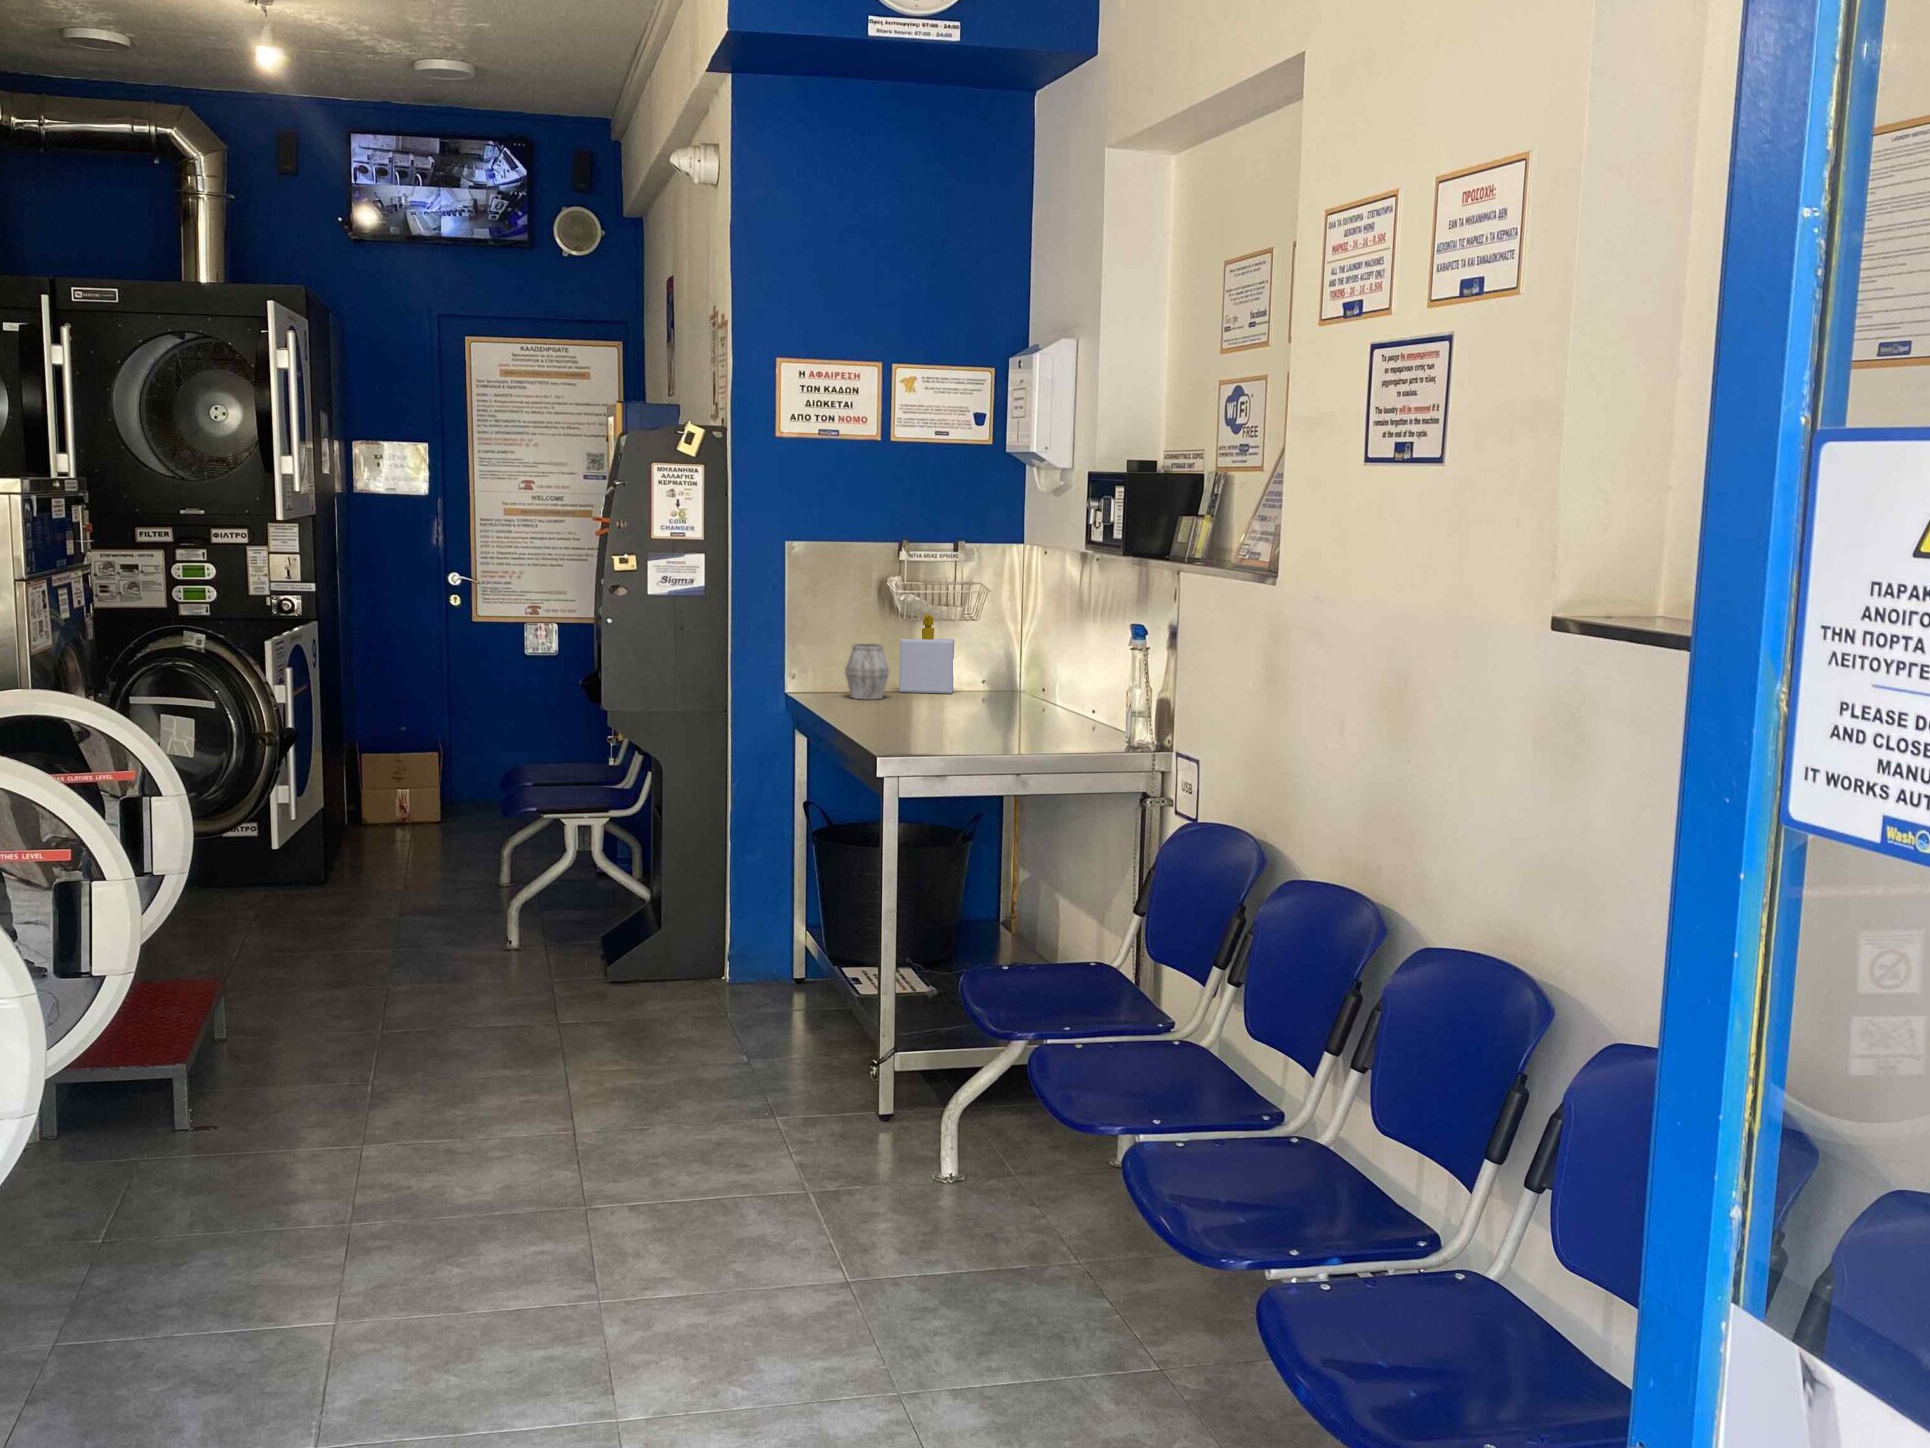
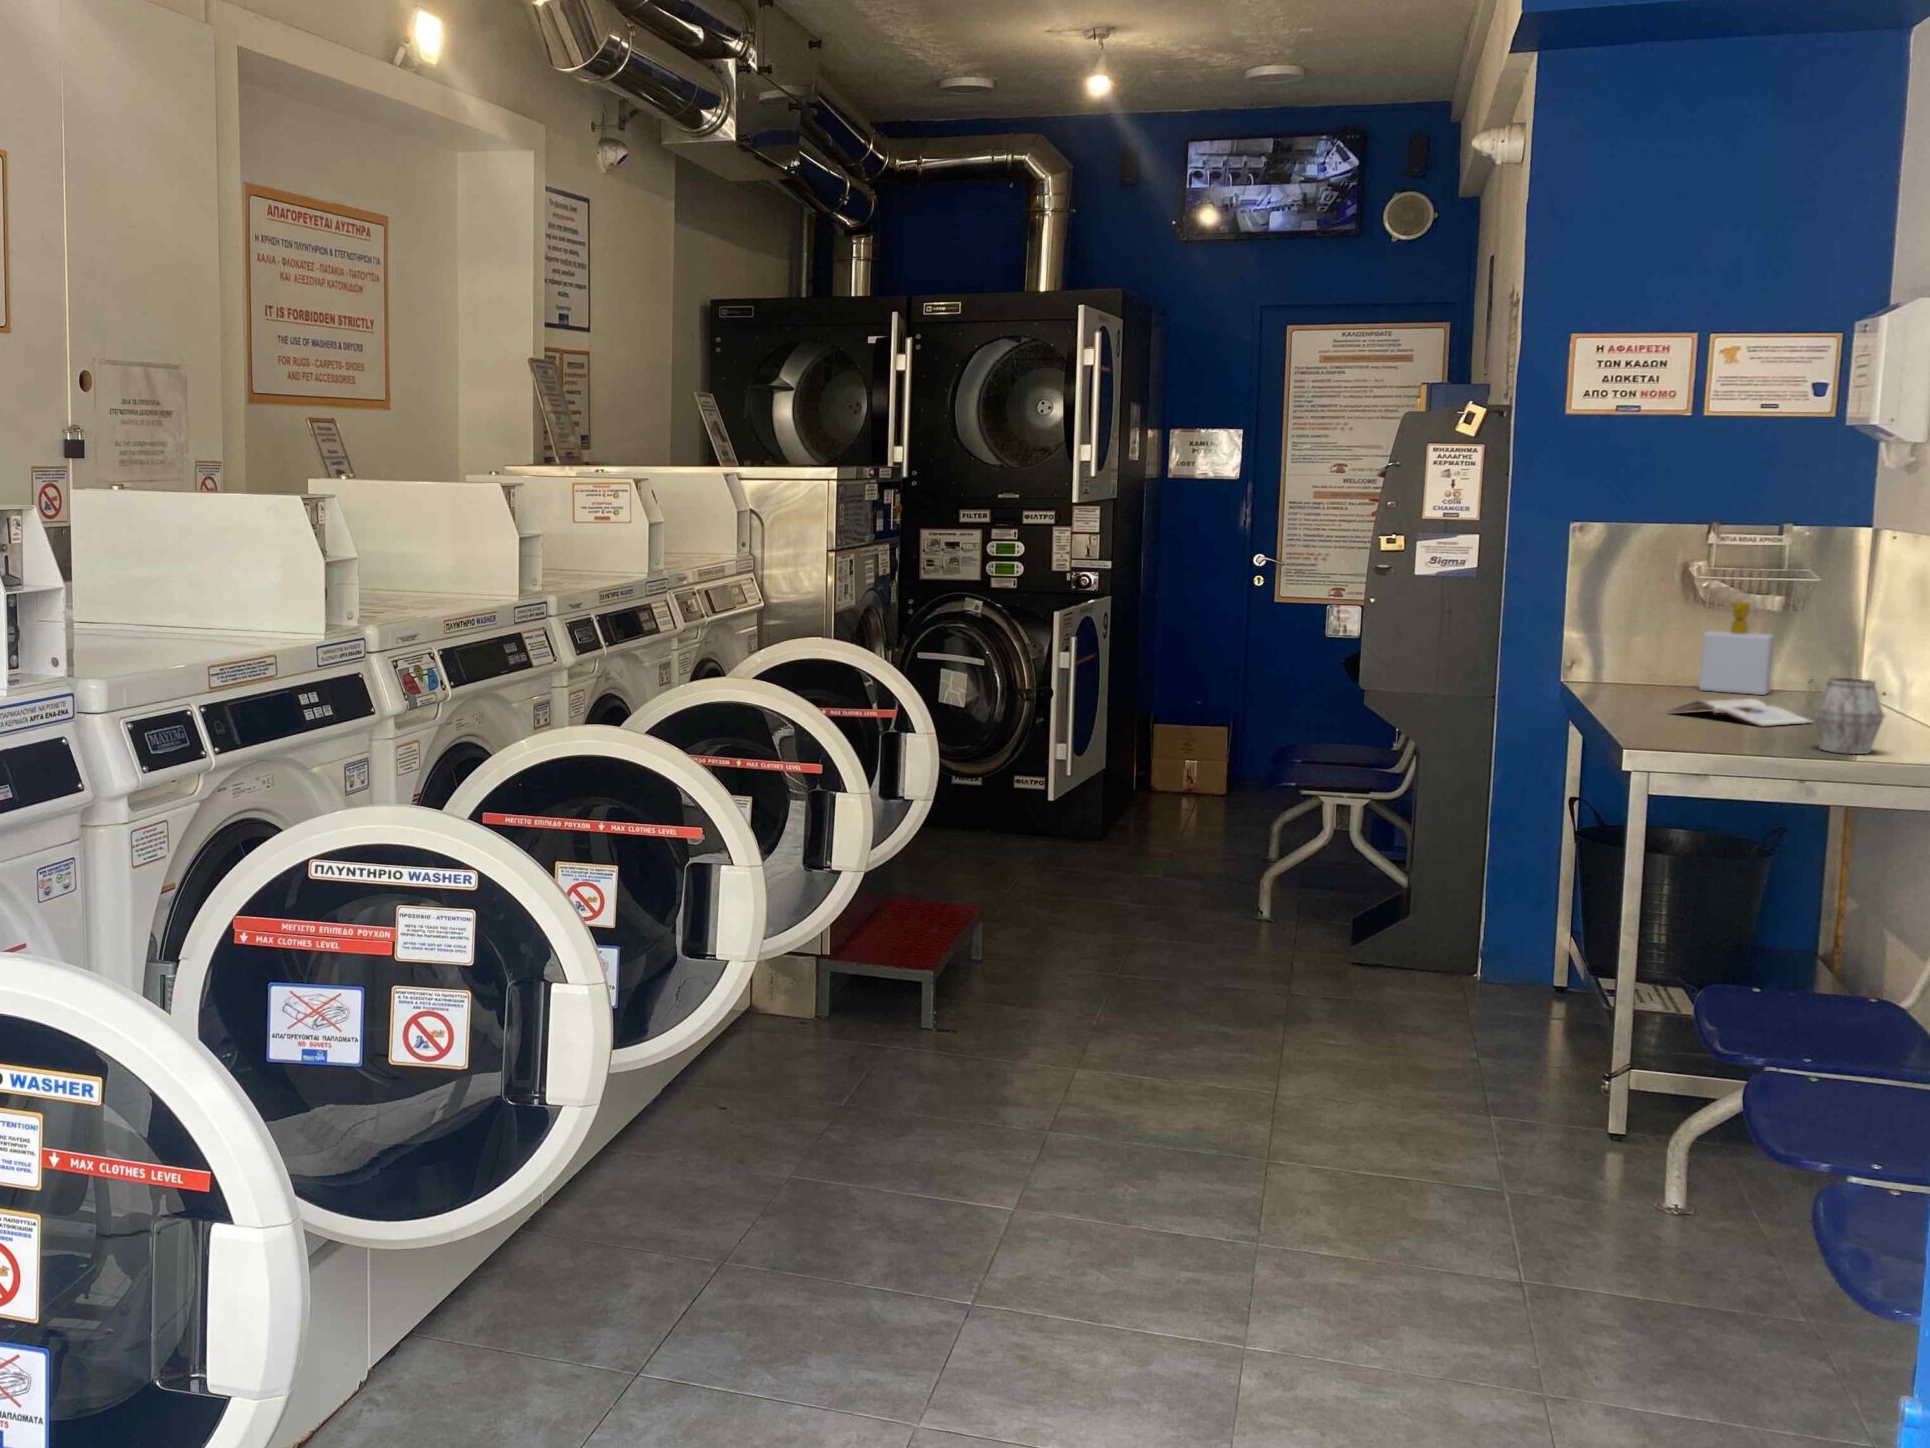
mug: present [845,644,889,700] -> present [1813,678,1883,754]
magazine: none [891,699,1007,725] -> present [1669,699,1814,727]

